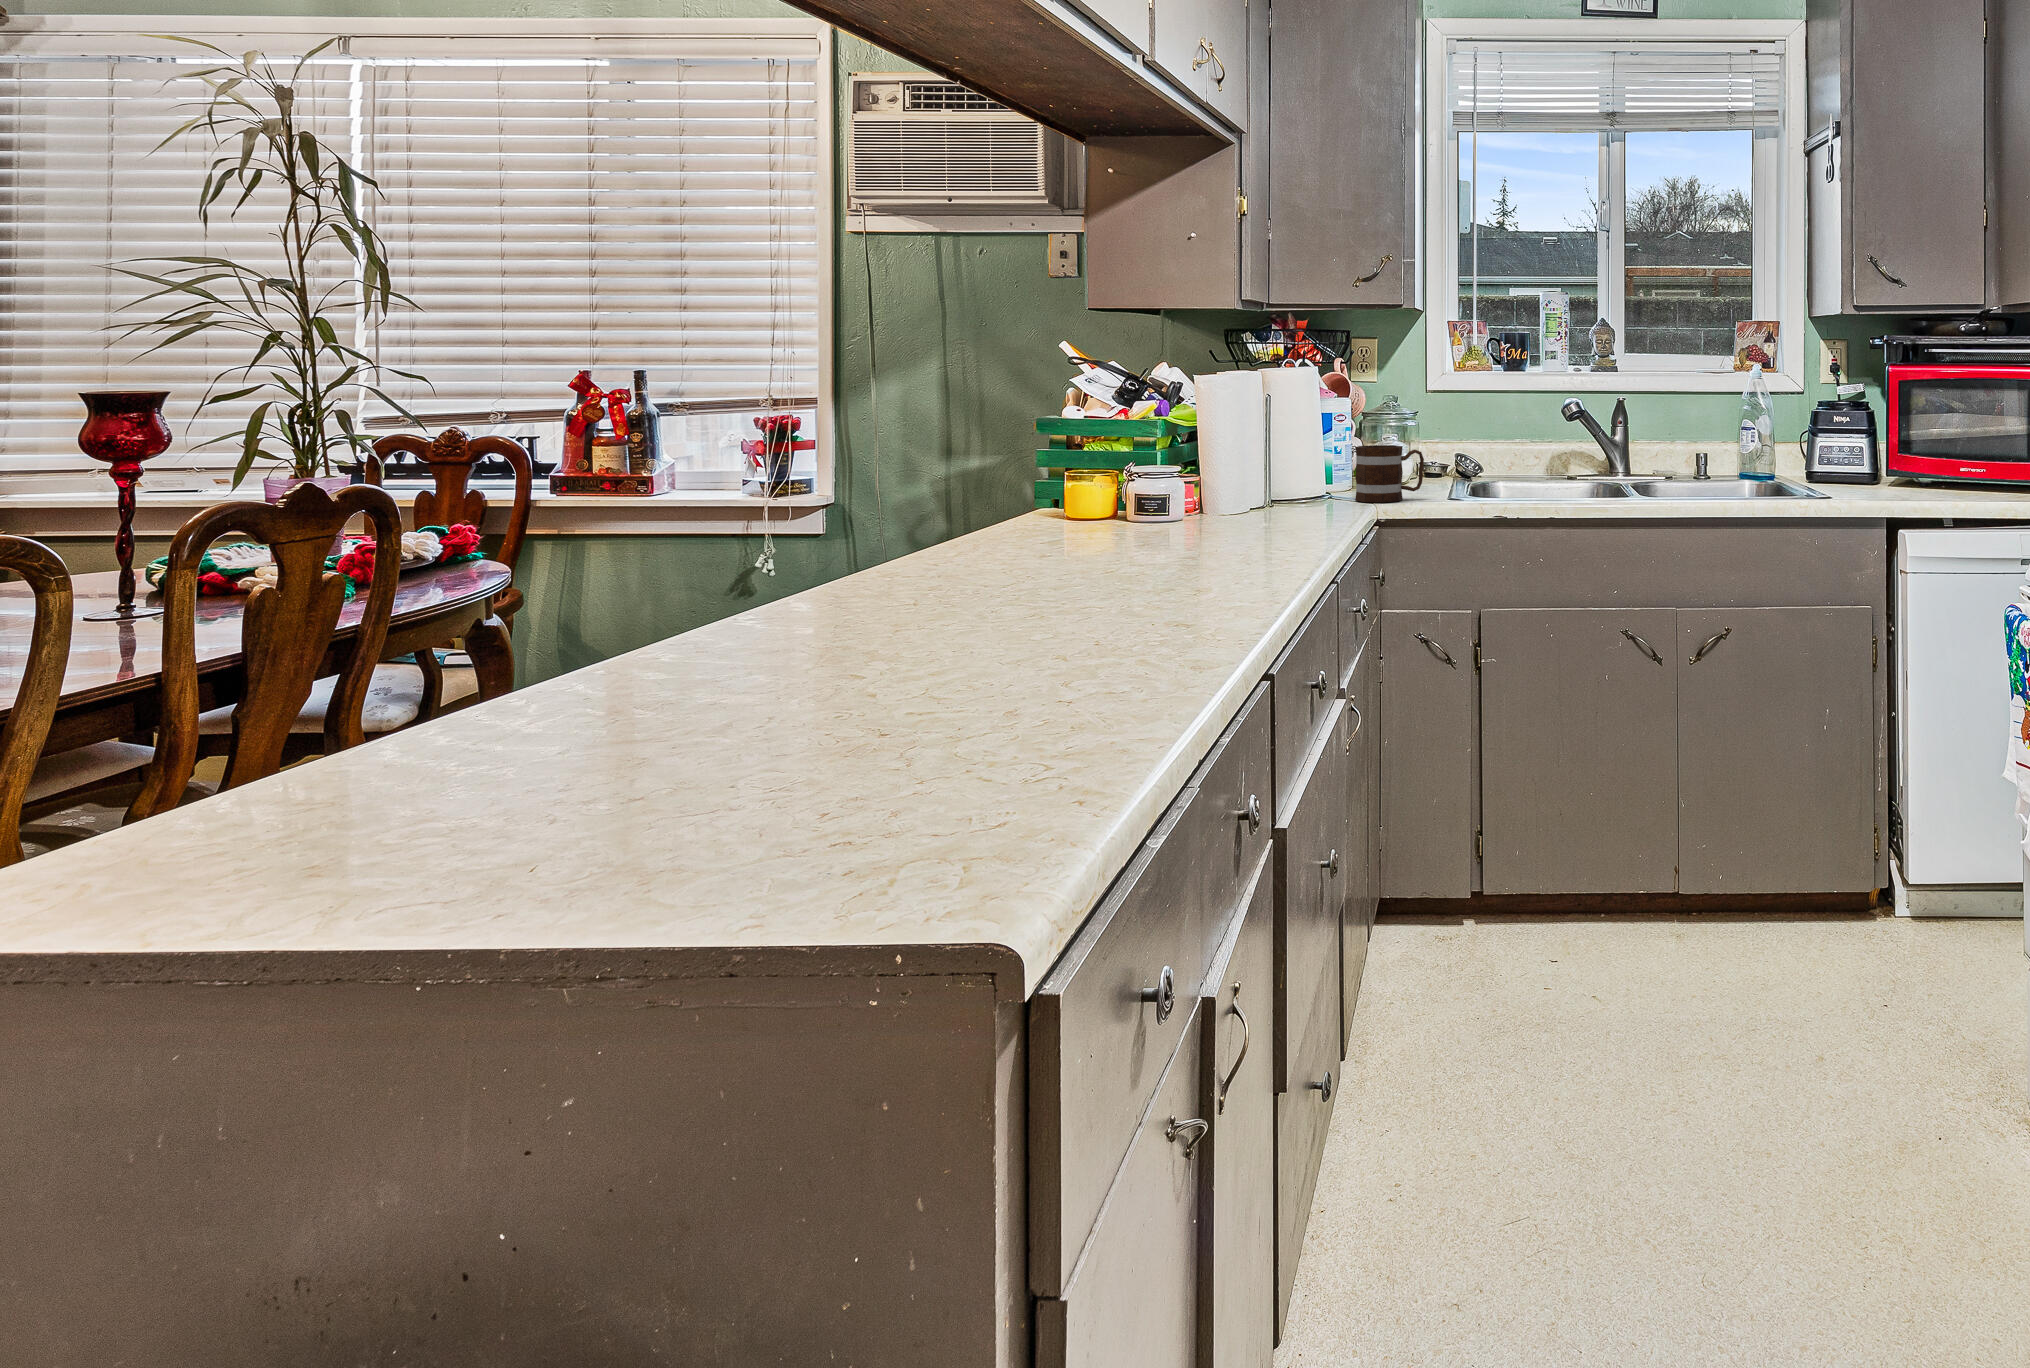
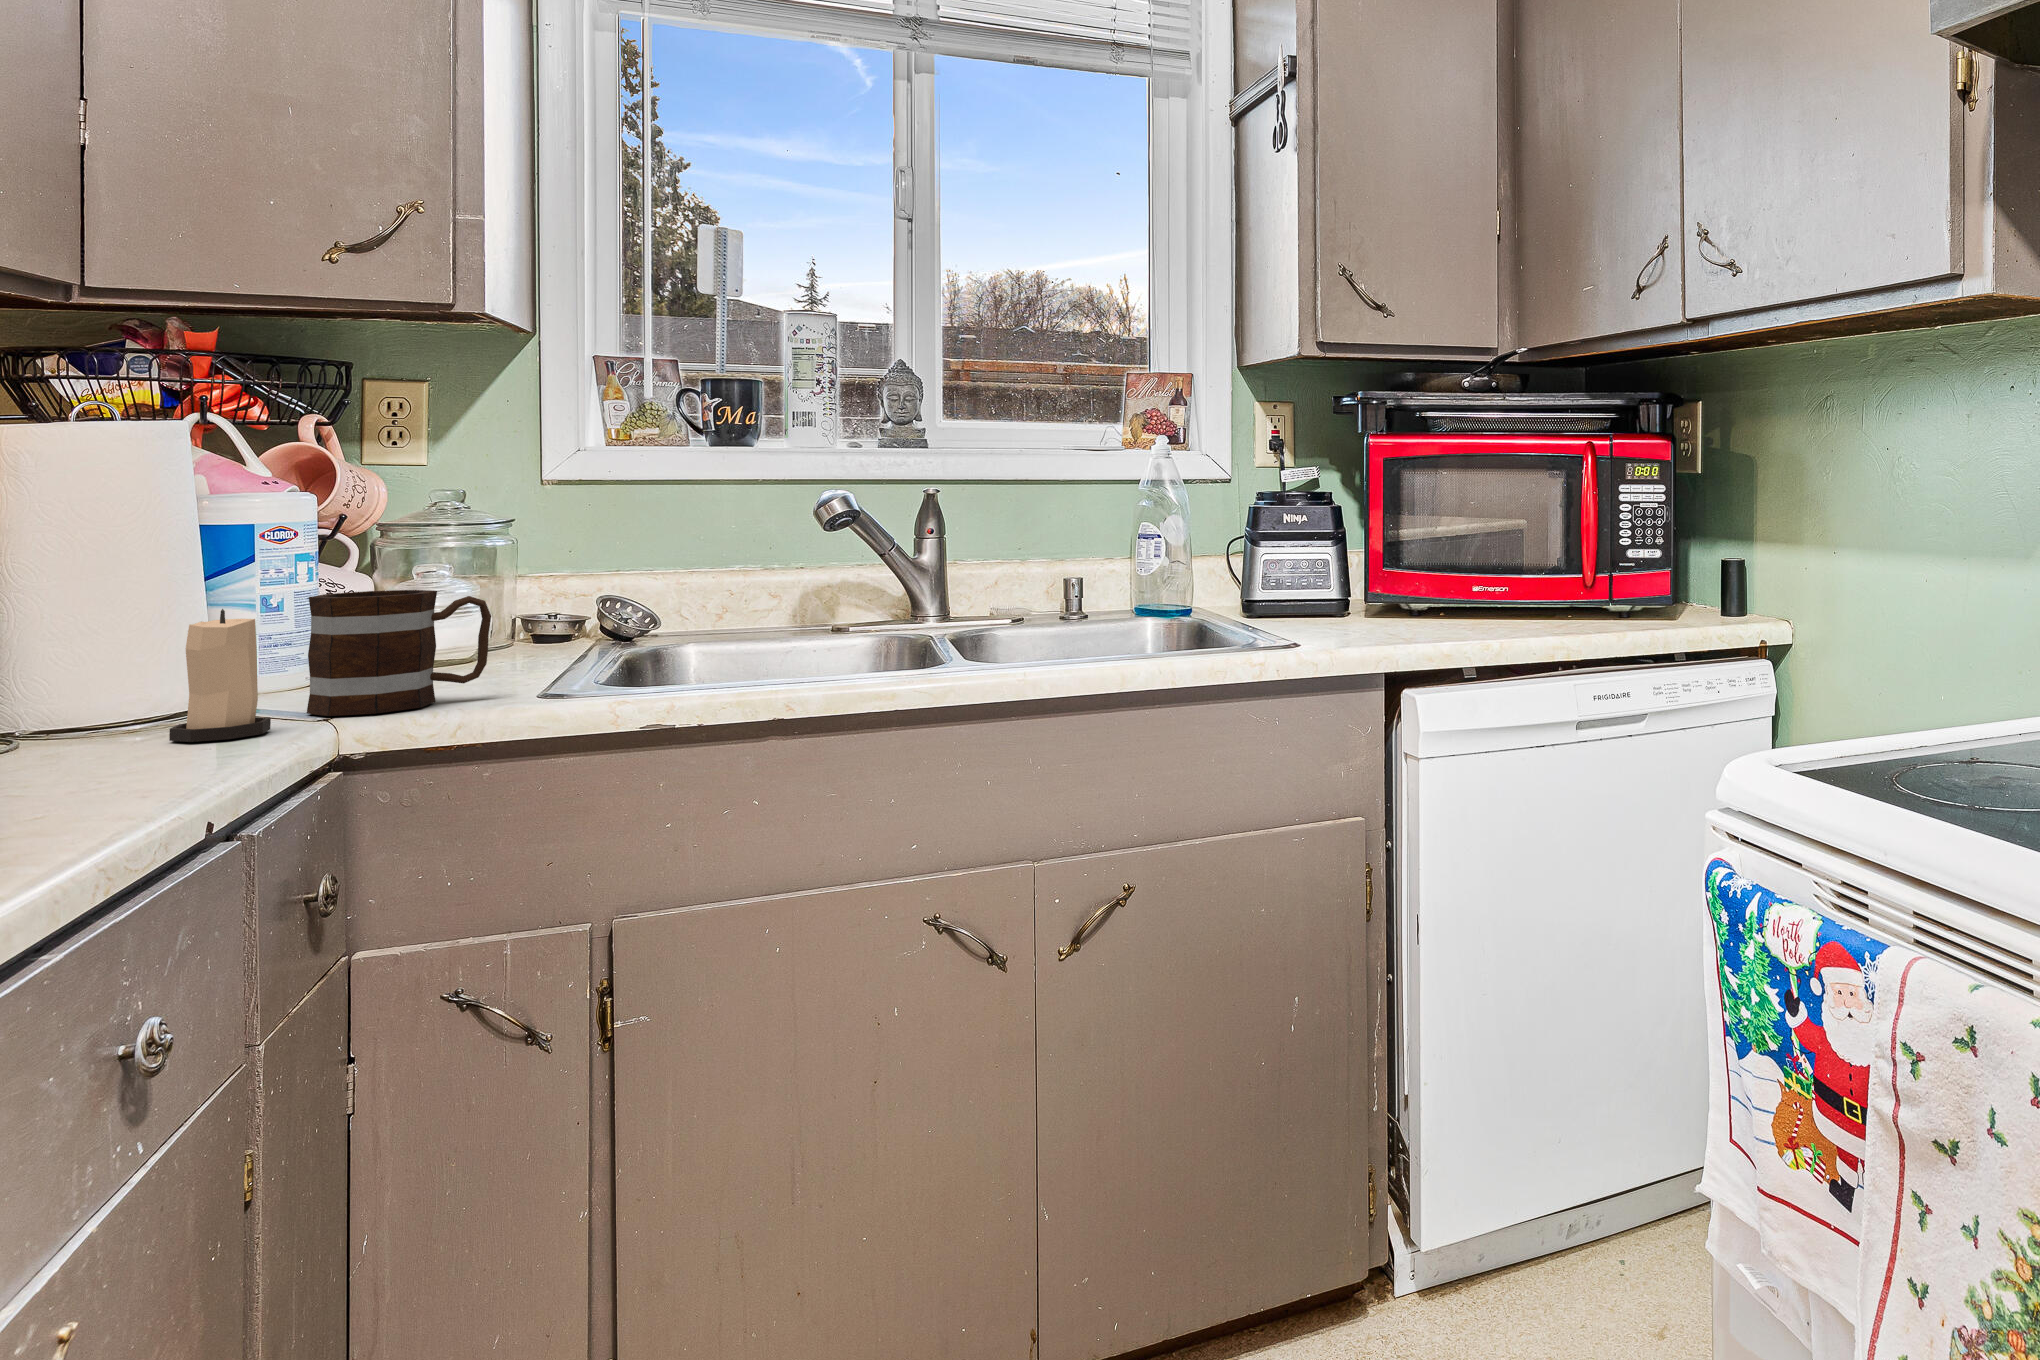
candle: none [1315,451,1348,508] -> present [169,609,271,742]

